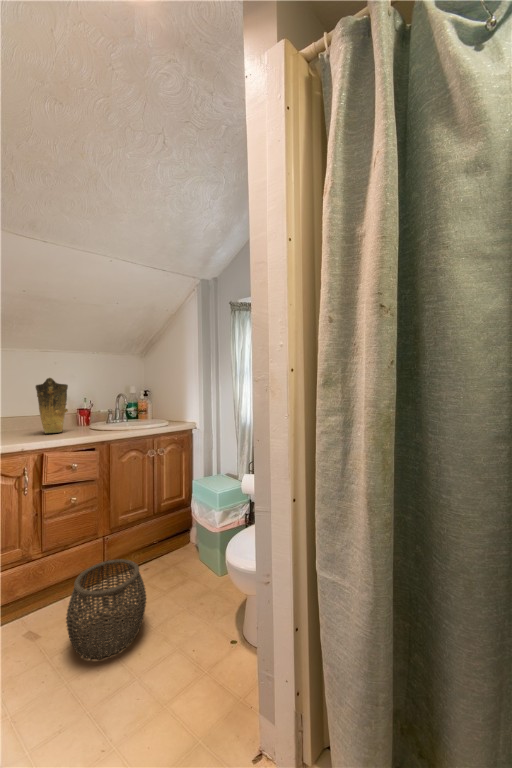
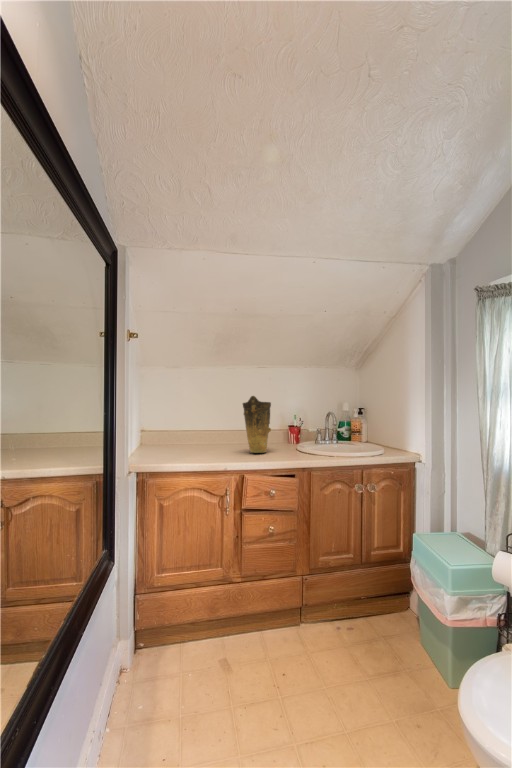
woven basket: present [66,559,146,659] -> none [252,607,334,719]

